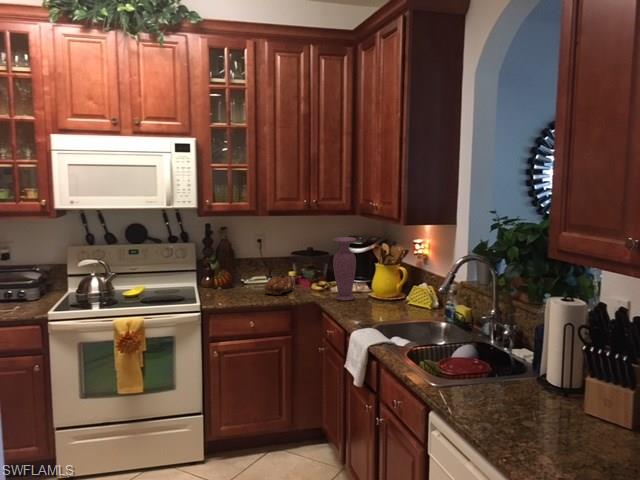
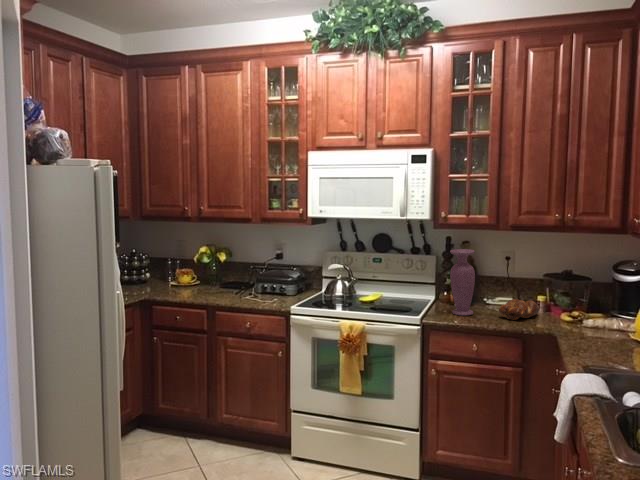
vase: present [333,237,356,301] -> present [450,249,475,316]

